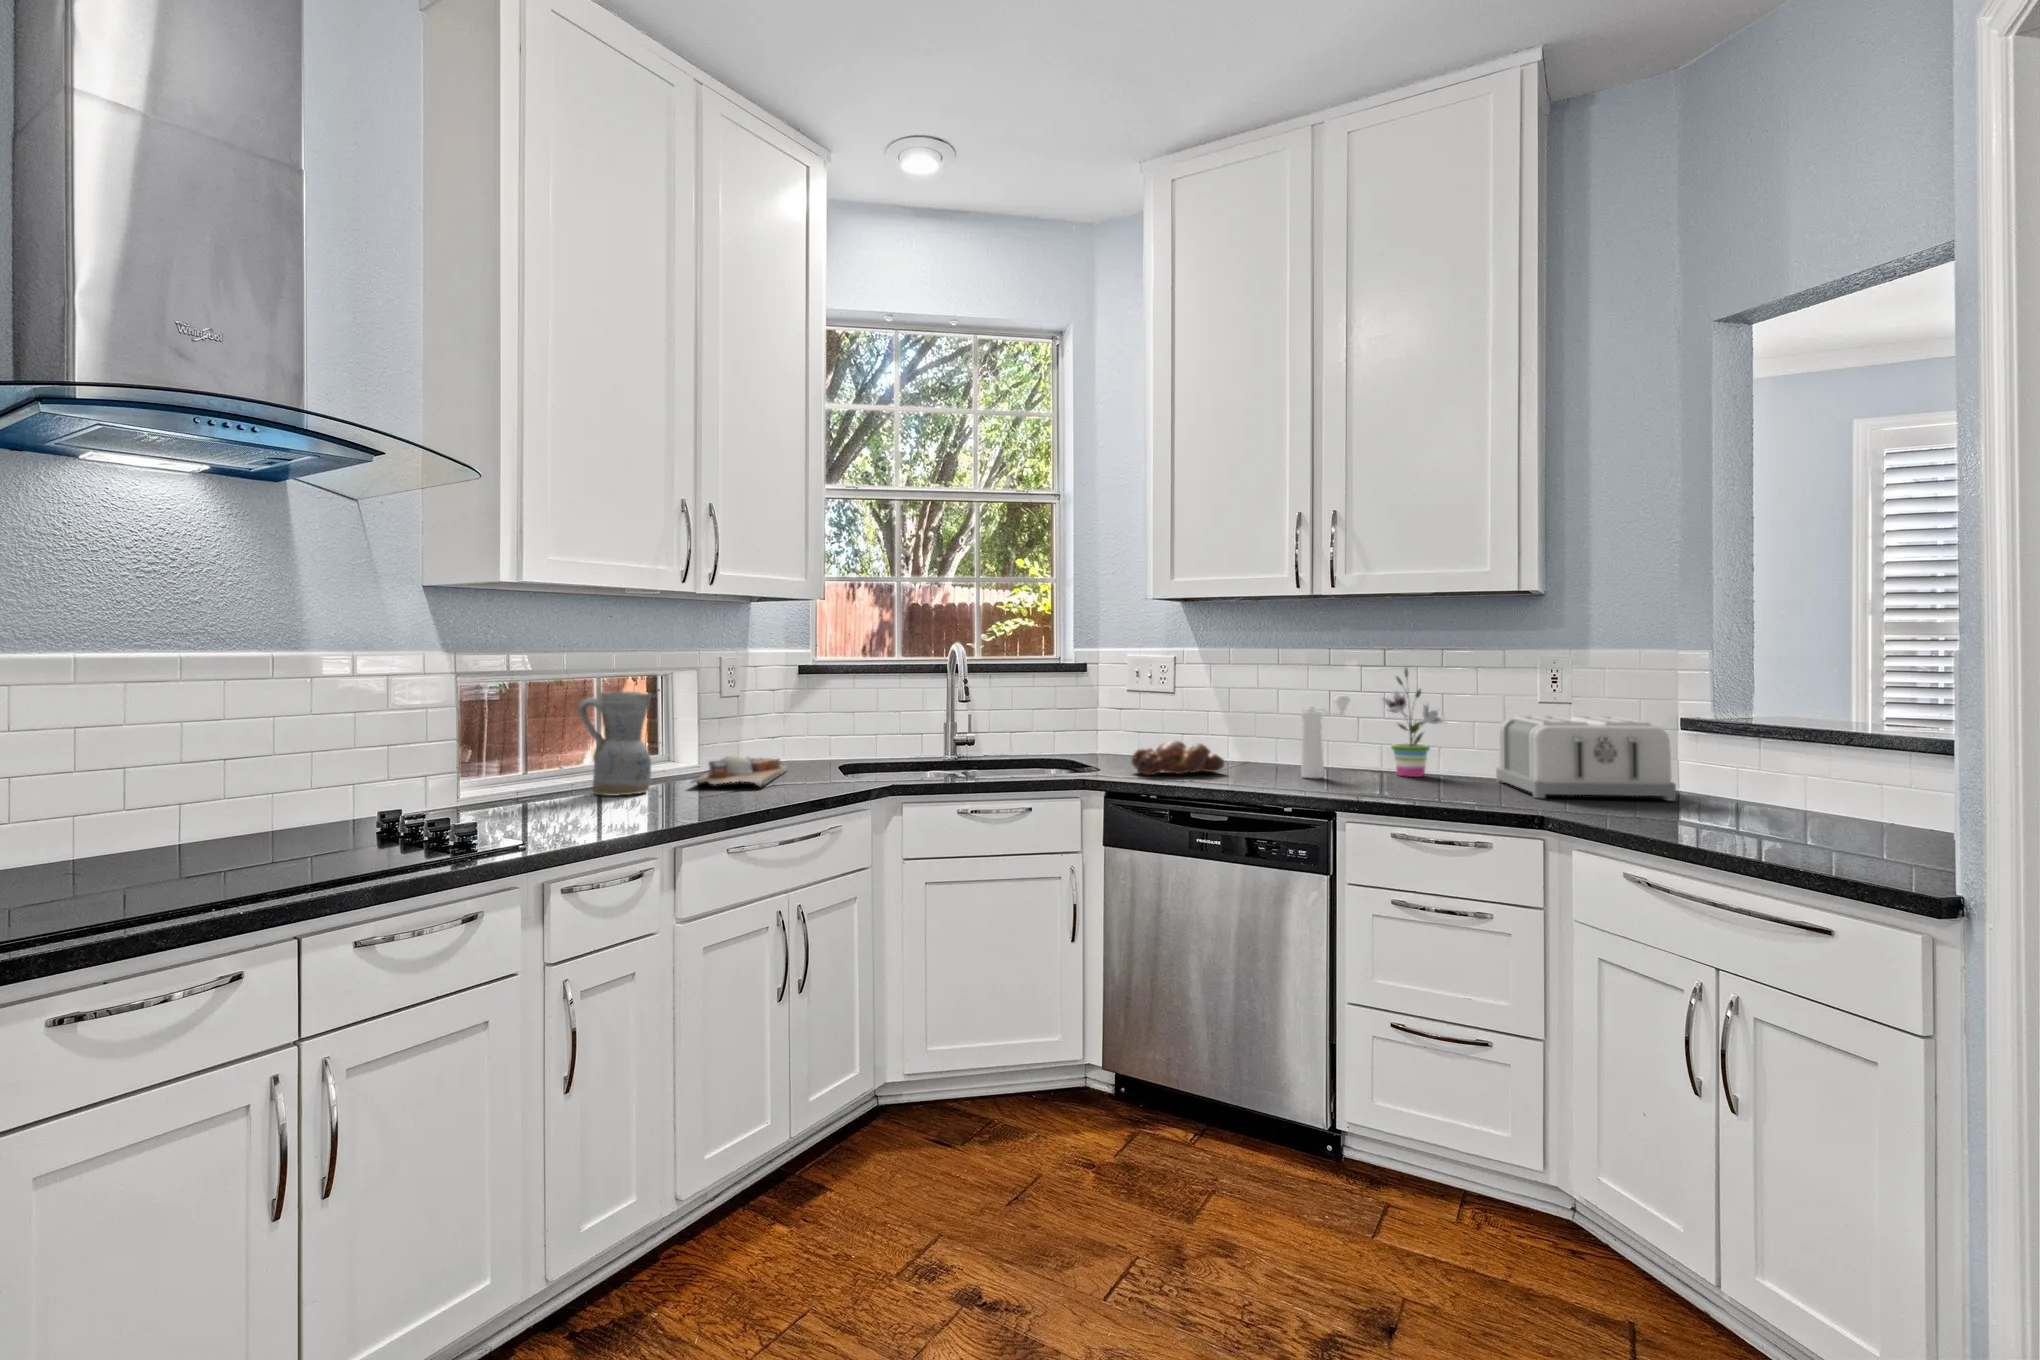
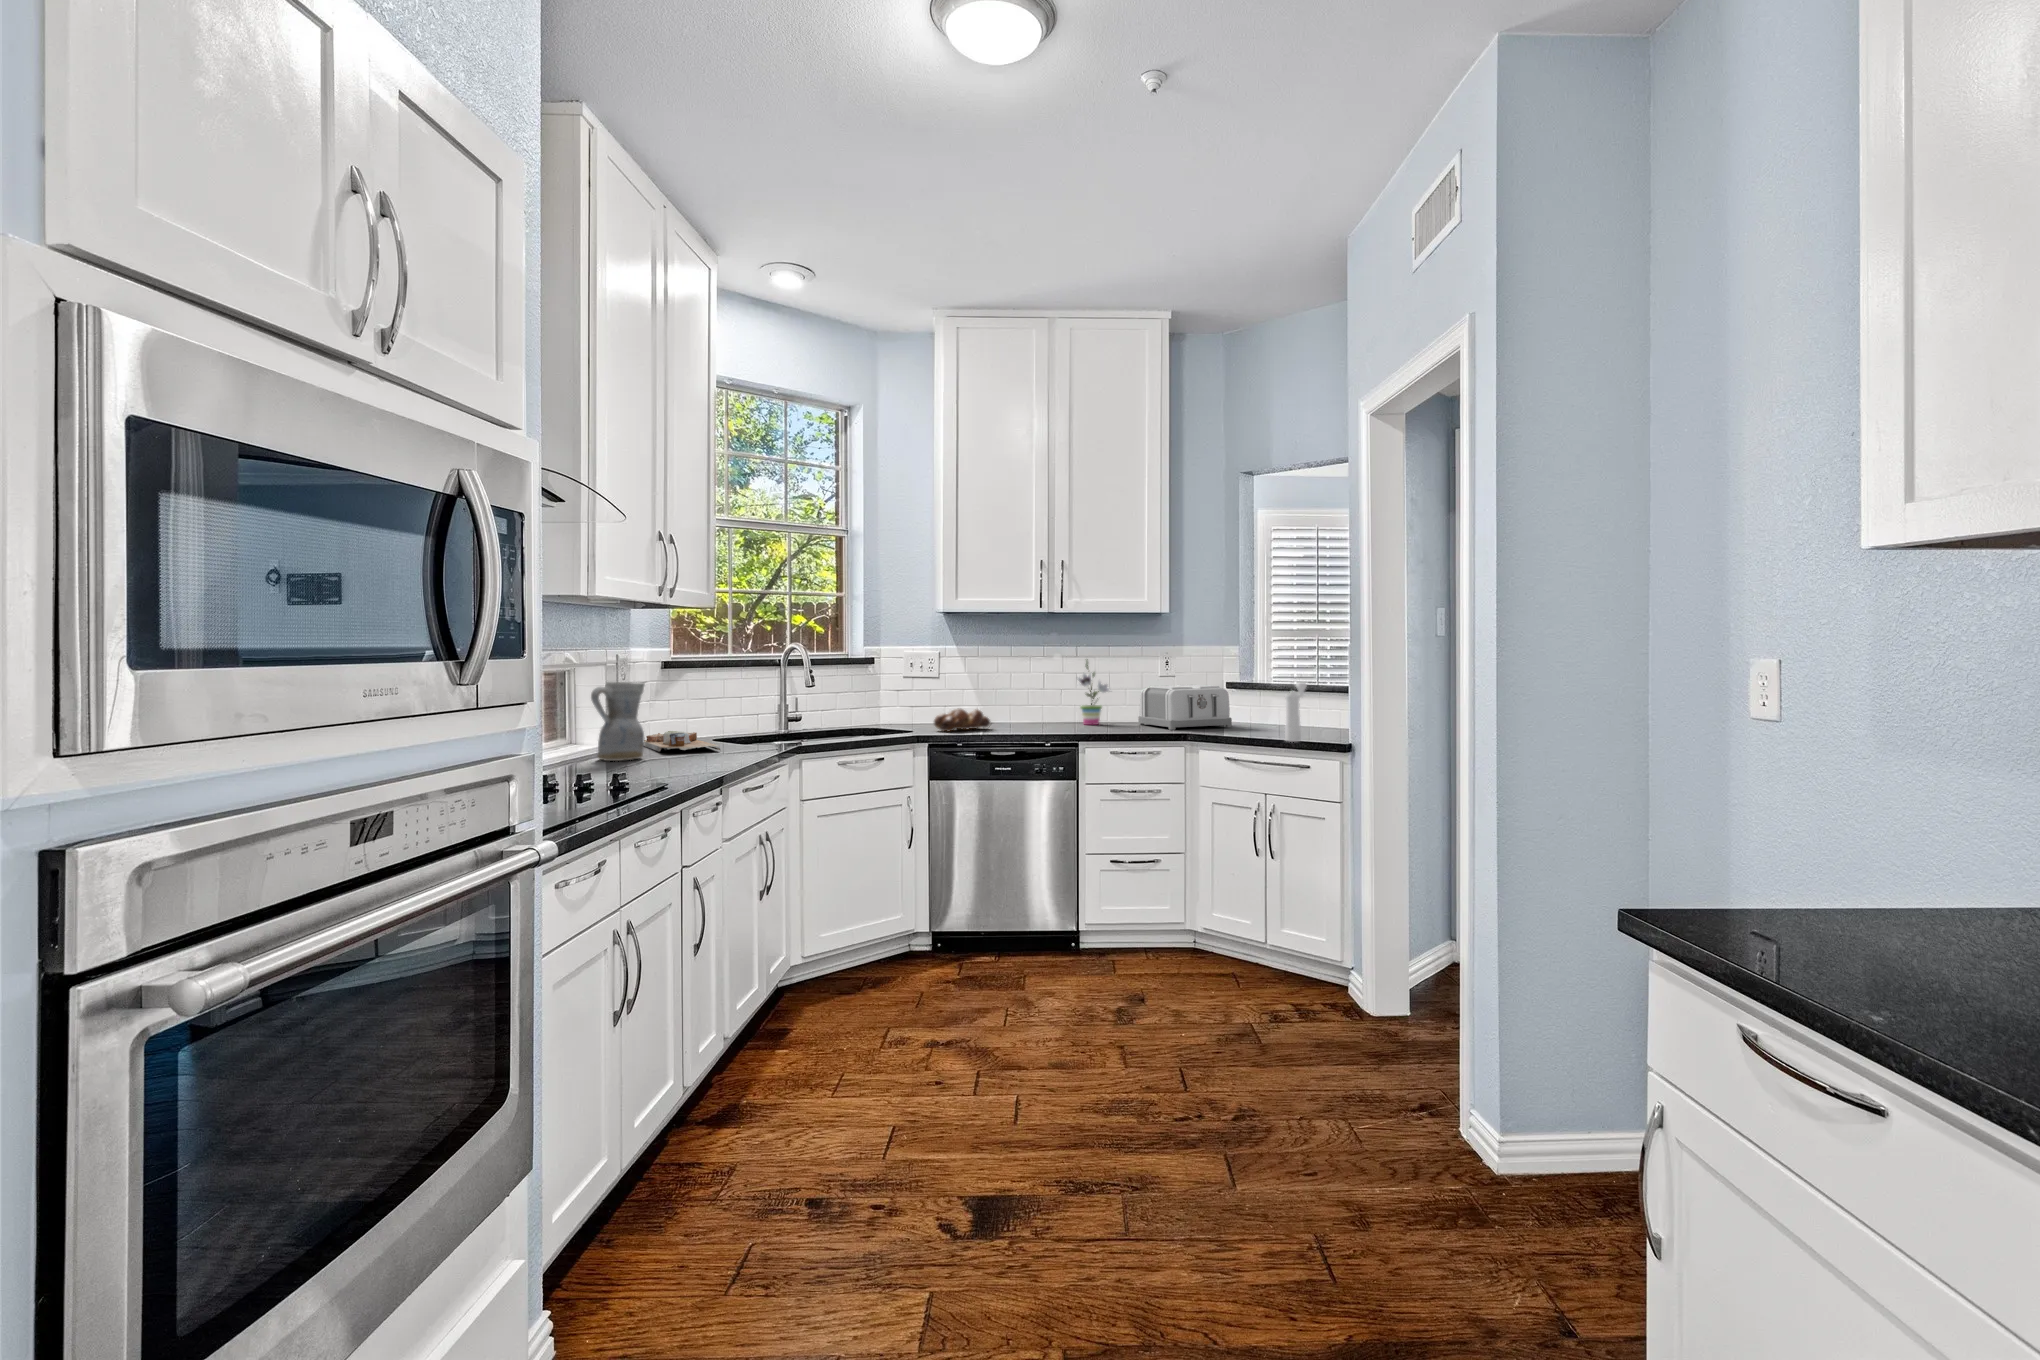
pepper mill: present [1301,696,1350,778] -> present [1285,683,1307,742]

